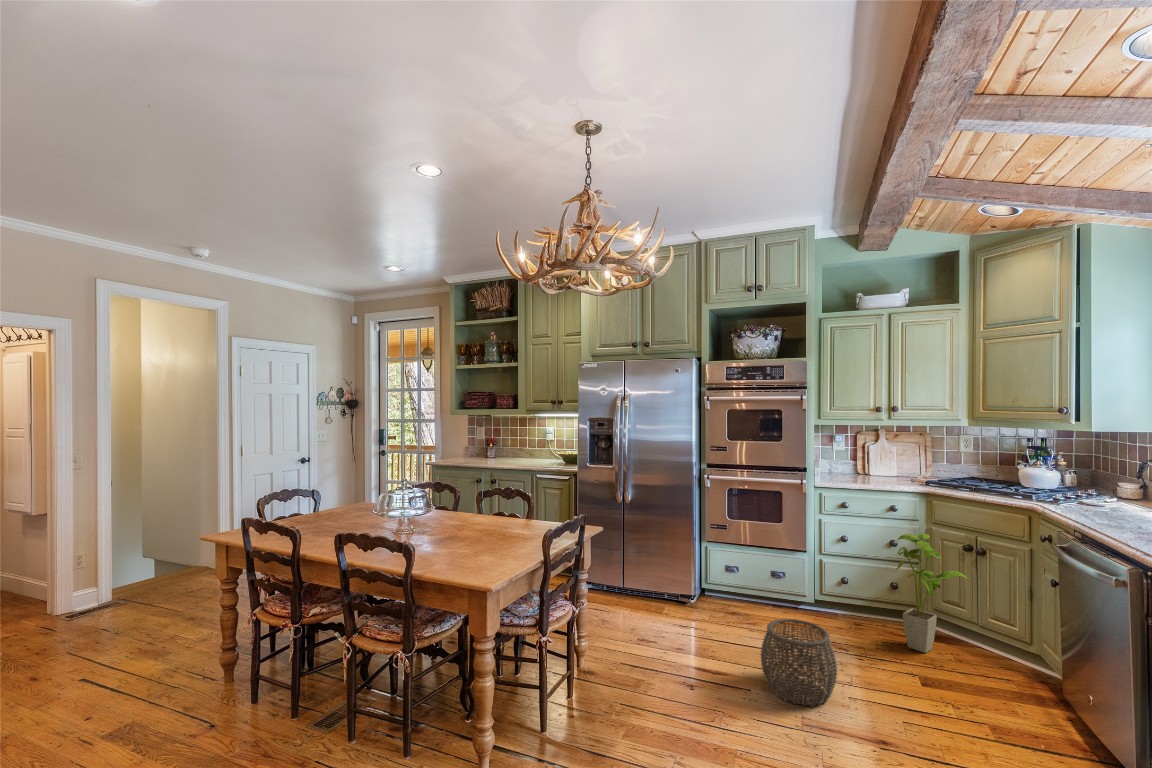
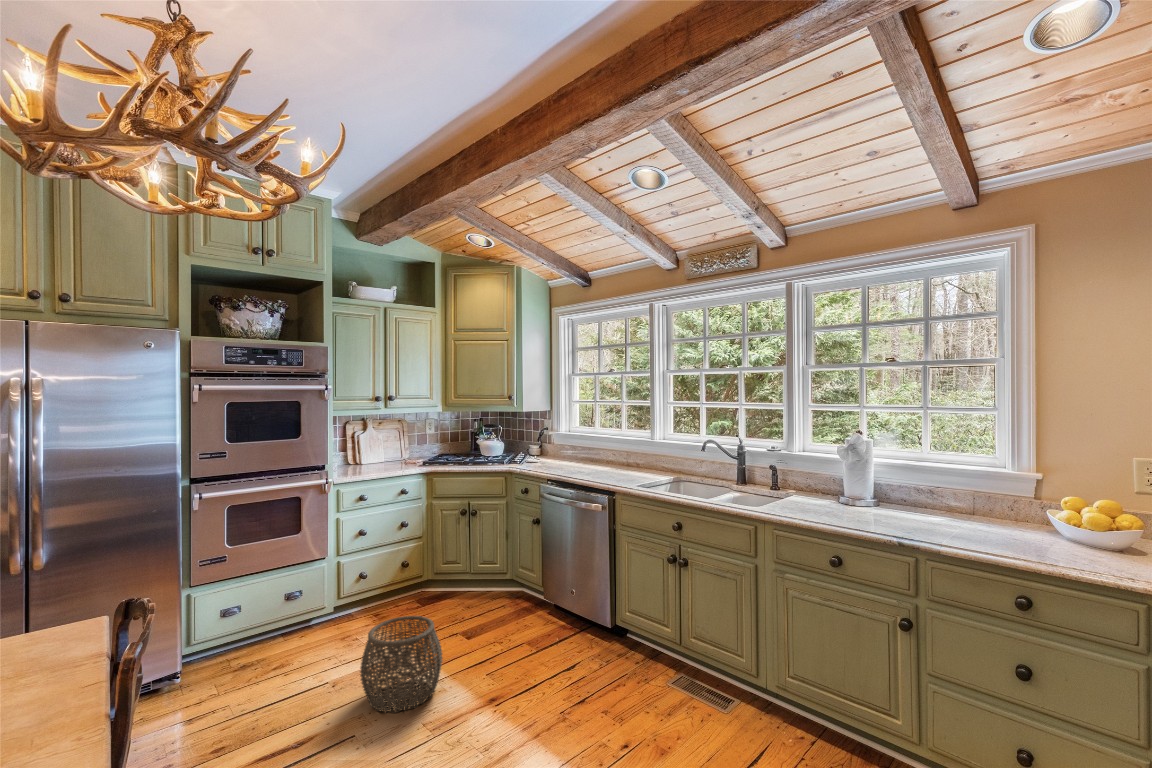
house plant: present [896,533,969,653] -> none [416,504,473,612]

